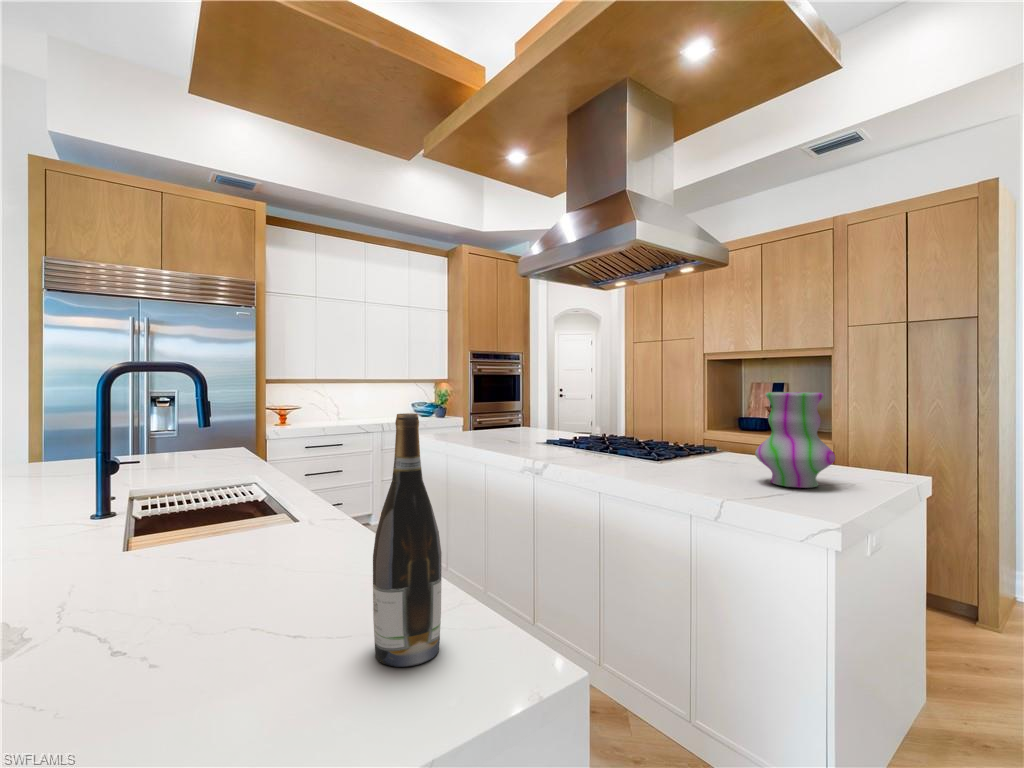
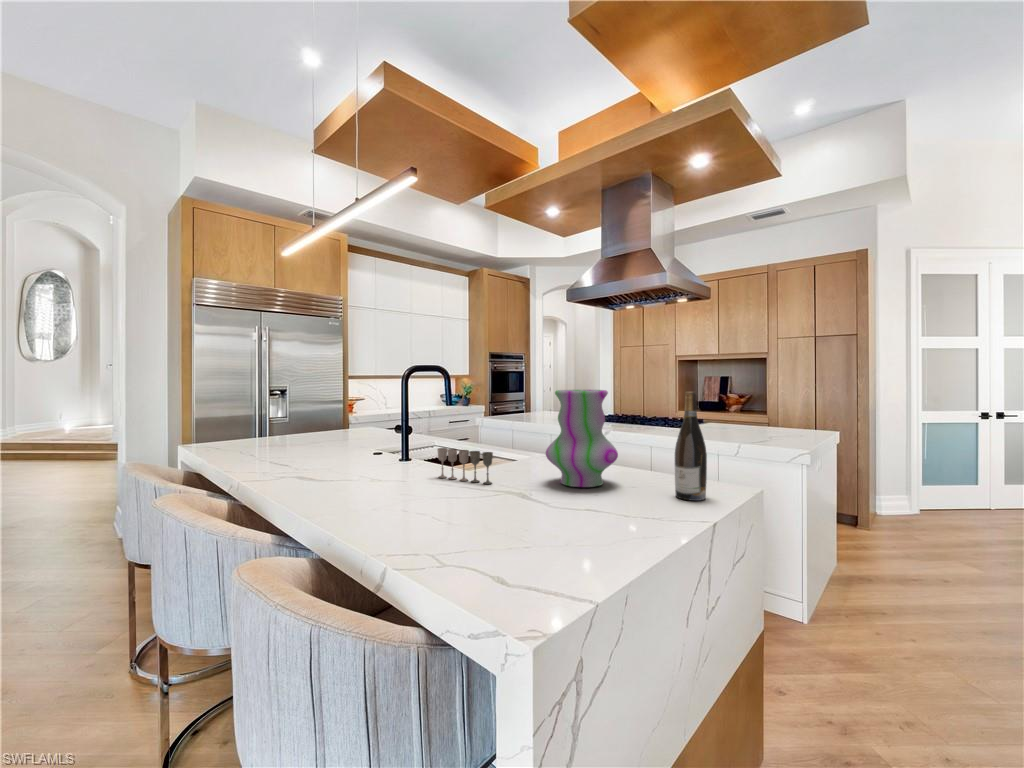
vase: present [755,392,835,488] -> present [546,390,618,487]
wine glass: none [74,503,129,579] -> present [437,448,493,484]

